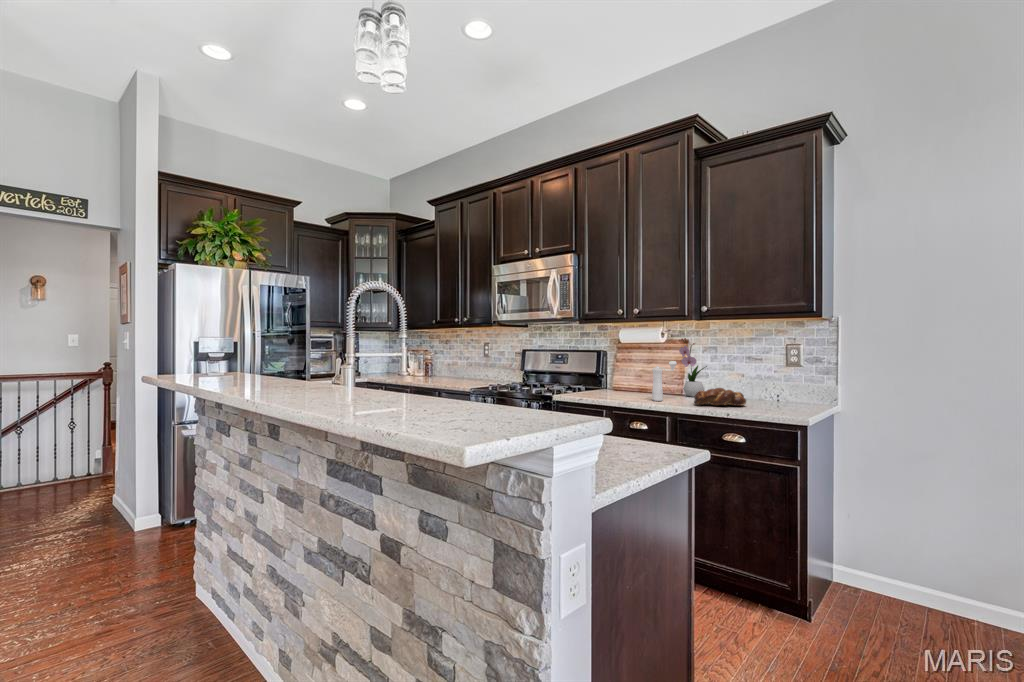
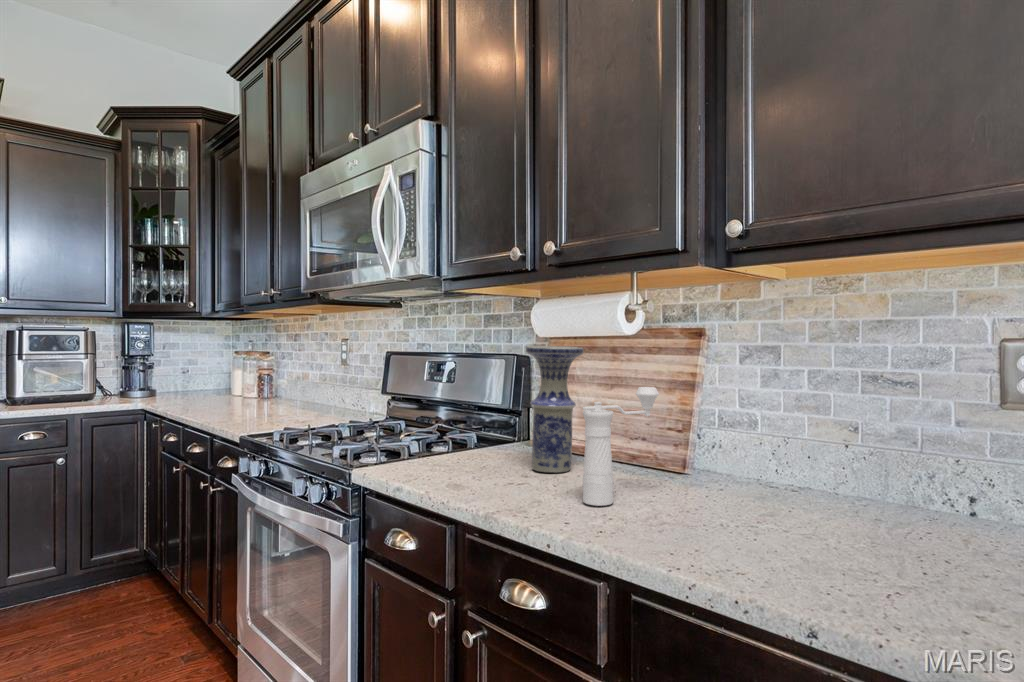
flower arrangement: present [679,338,707,397] -> none [673,322,751,485]
vase: none [620,347,643,395] -> present [526,346,584,473]
bread loaf: present [694,388,746,406] -> none [693,482,877,557]

